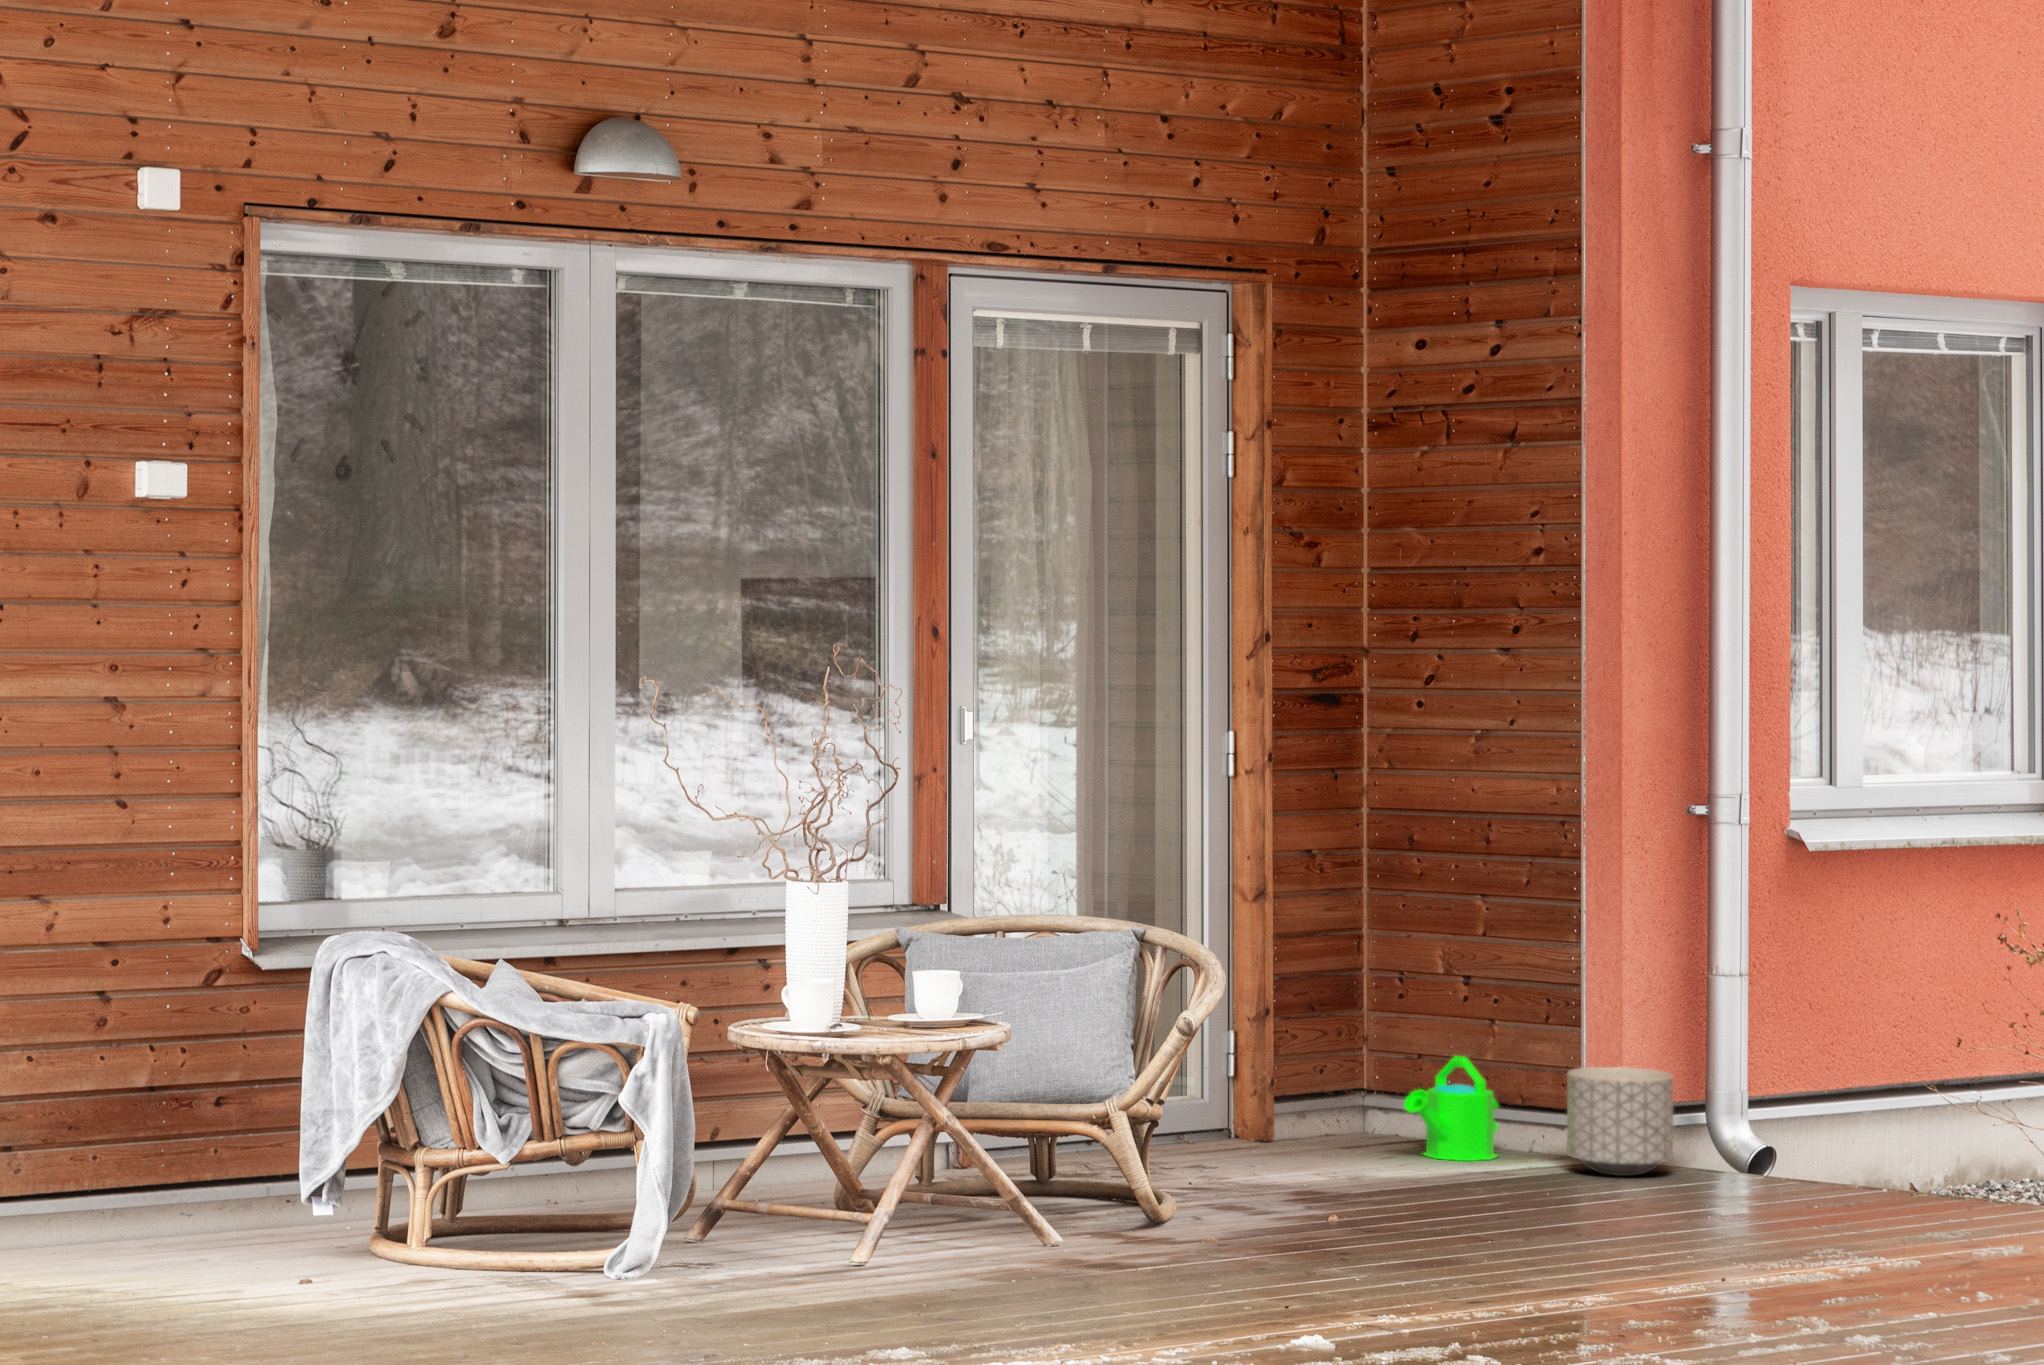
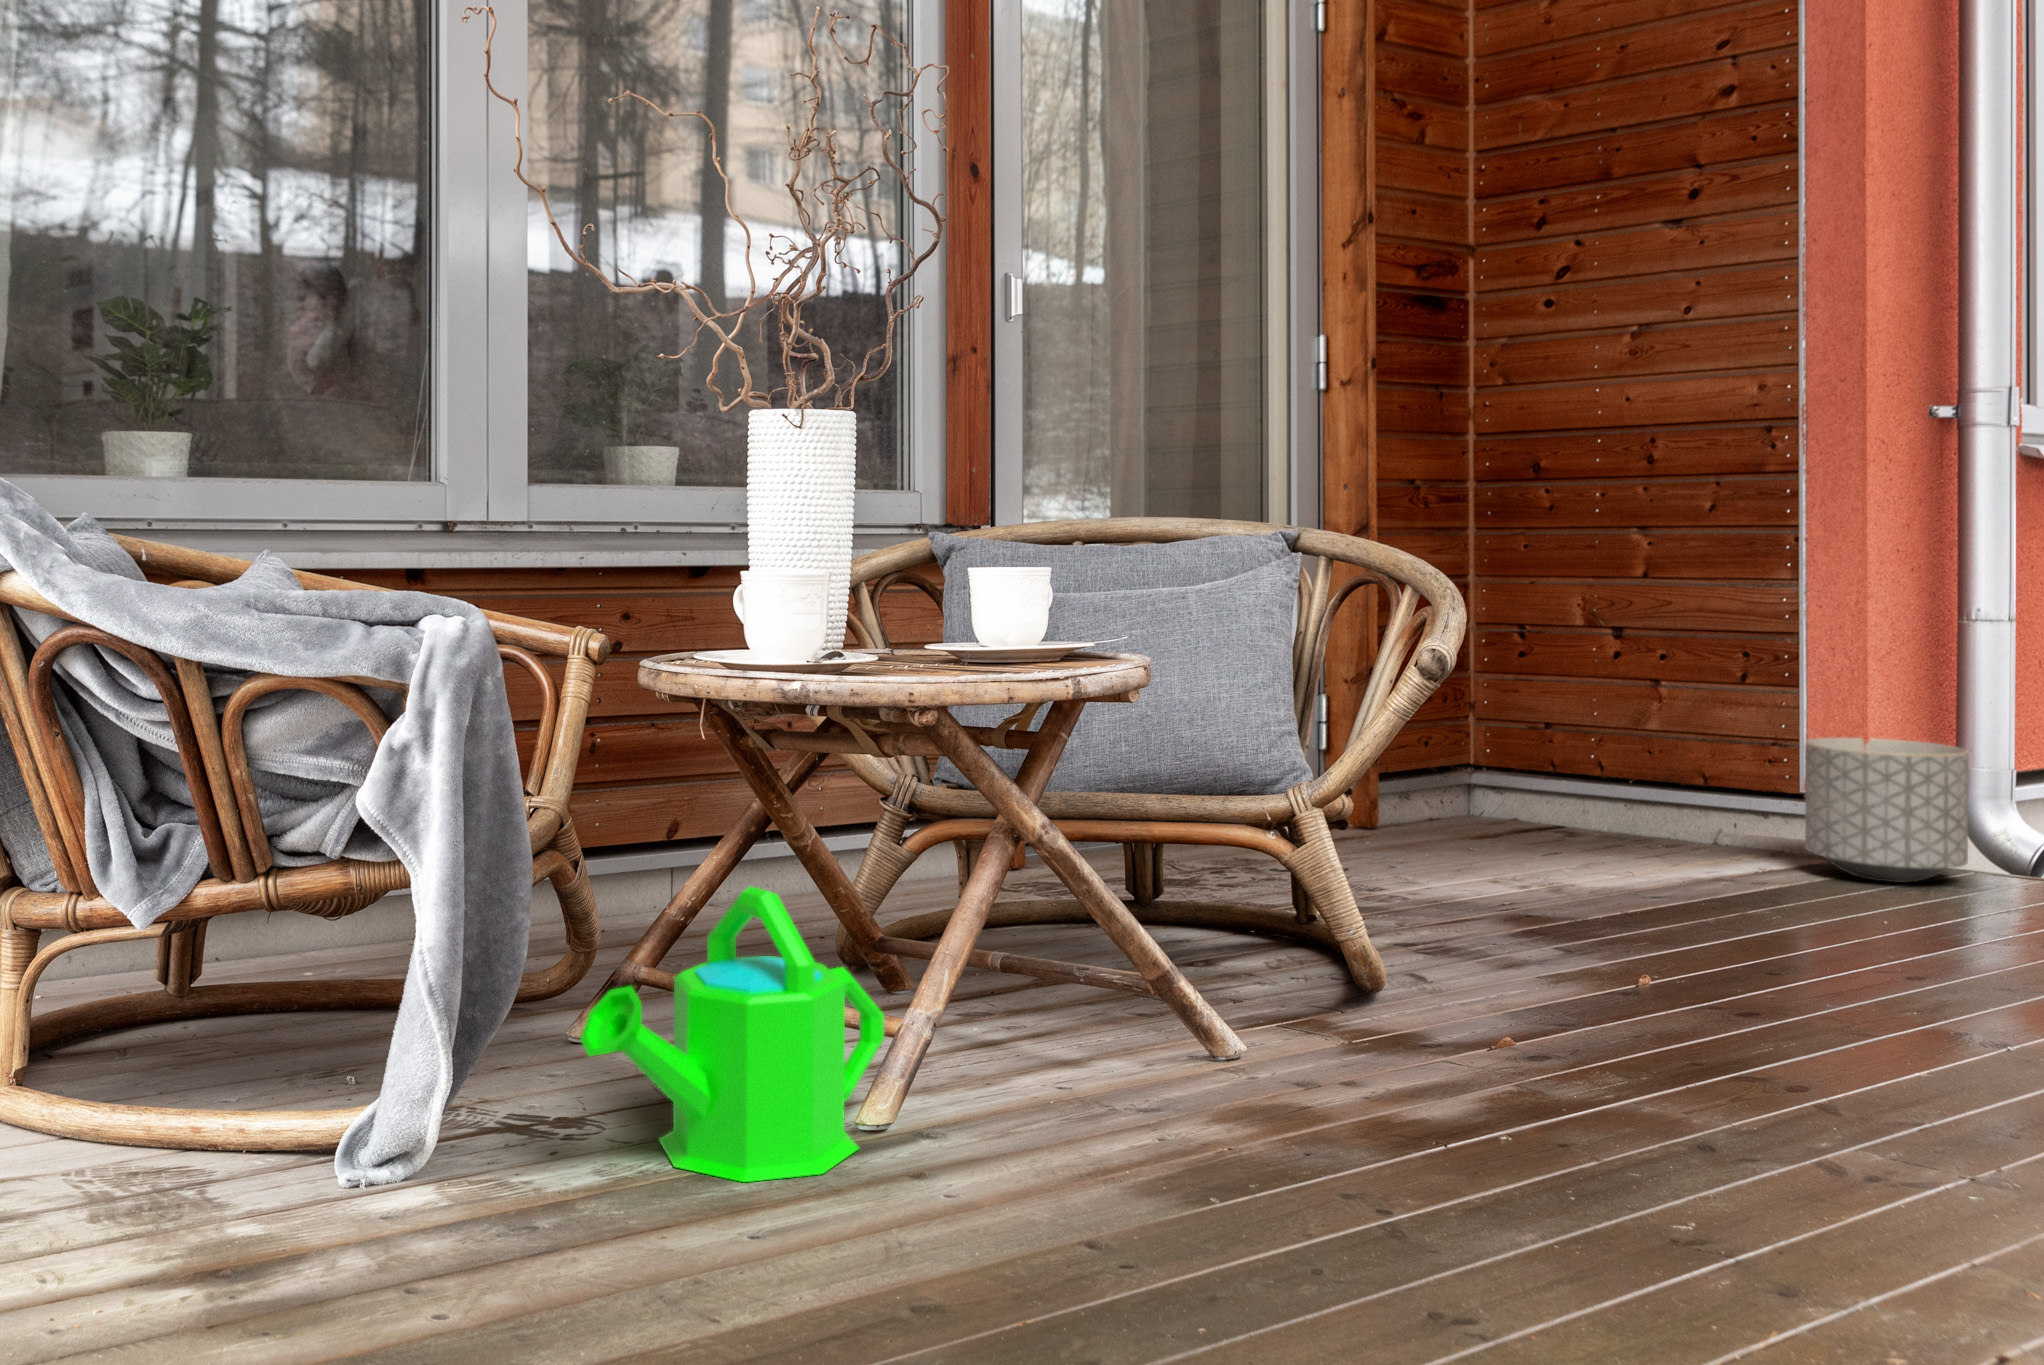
watering can: present [1404,1056,1500,1161] -> present [581,886,884,1182]

